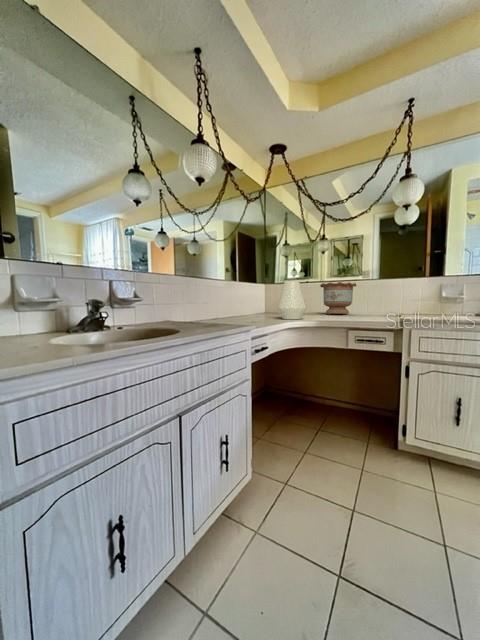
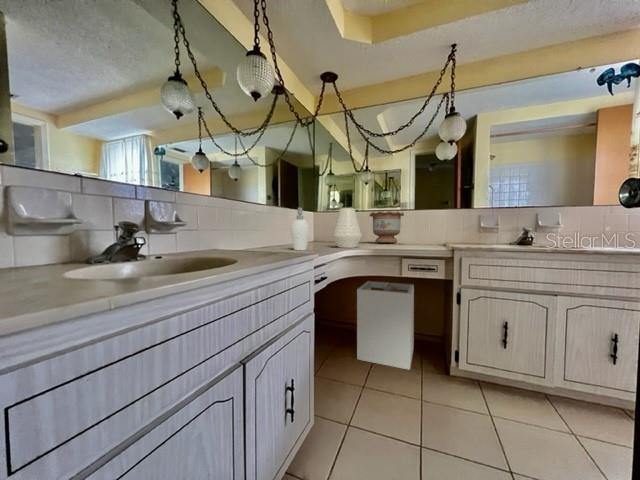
soap dispenser: none [235,282,258,322] -> present [291,208,309,250]
laundry hamper: none [303,352,365,441] -> present [357,281,414,370]

